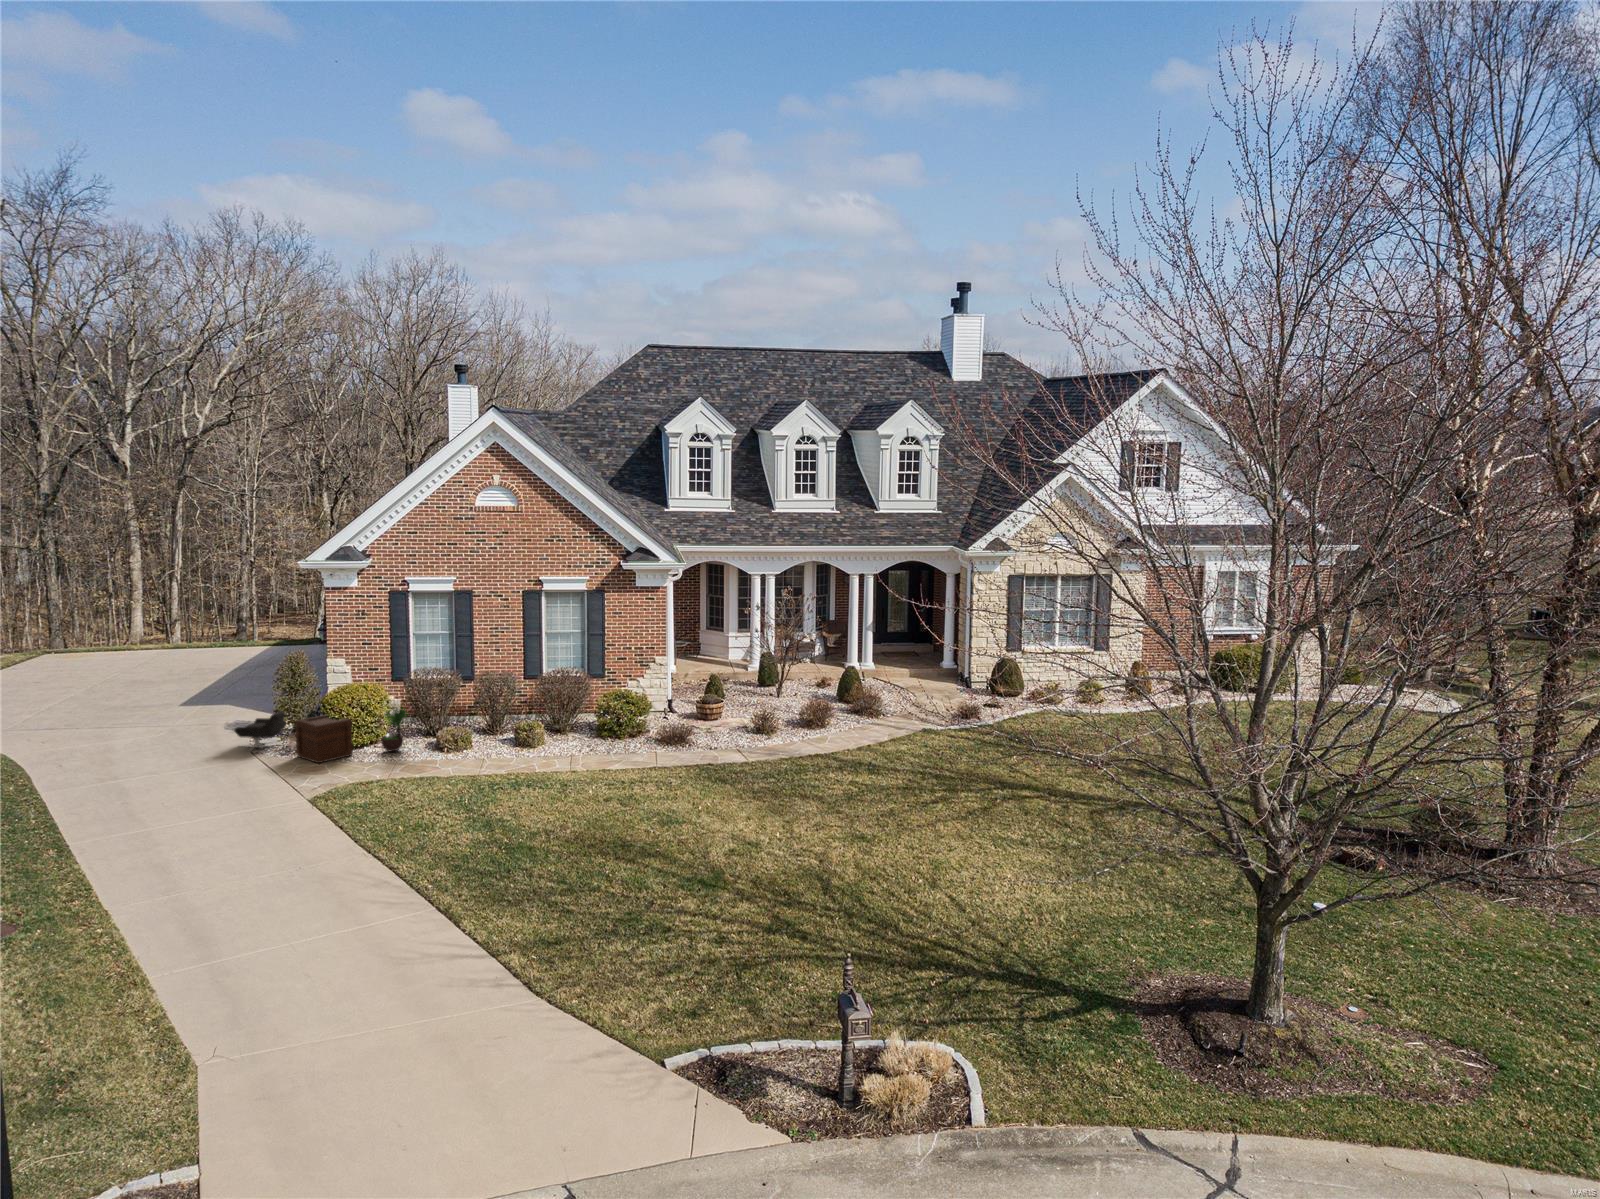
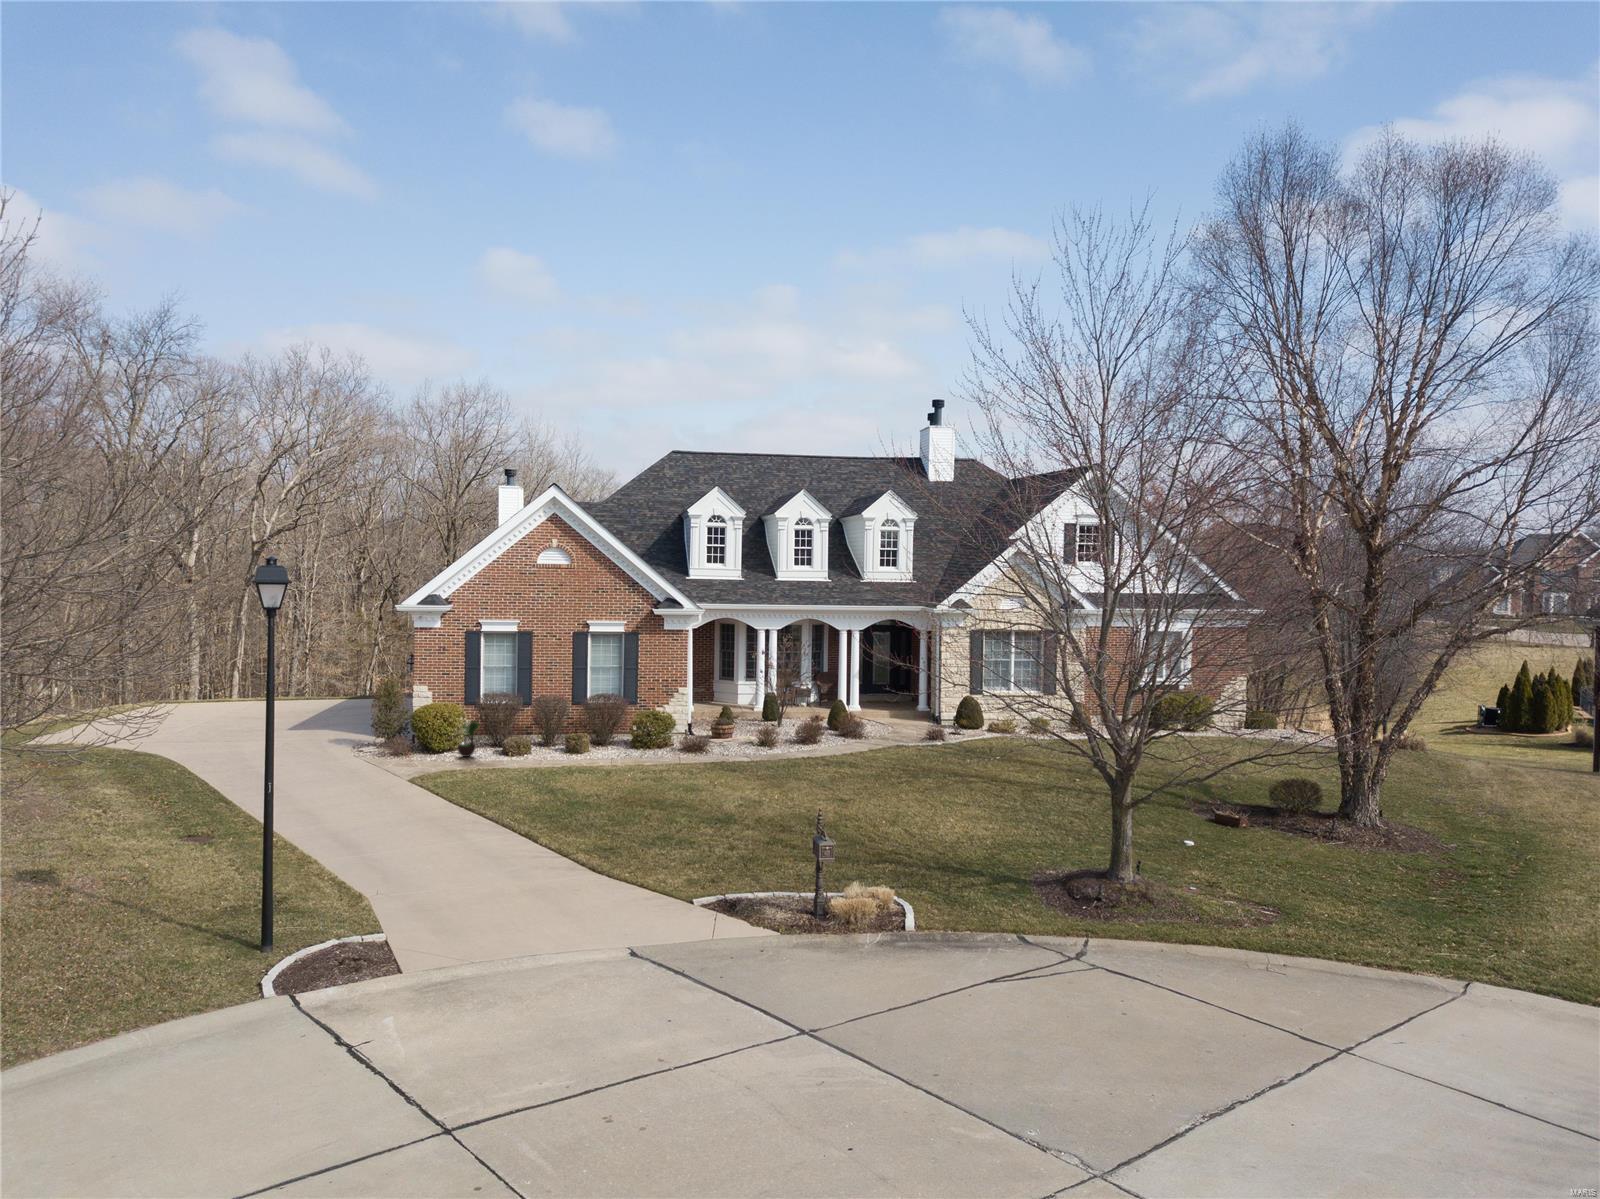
lounge chair: present [234,711,286,751] -> none [340,722,383,755]
wooden crate: present [295,714,353,763] -> none [390,726,436,762]

